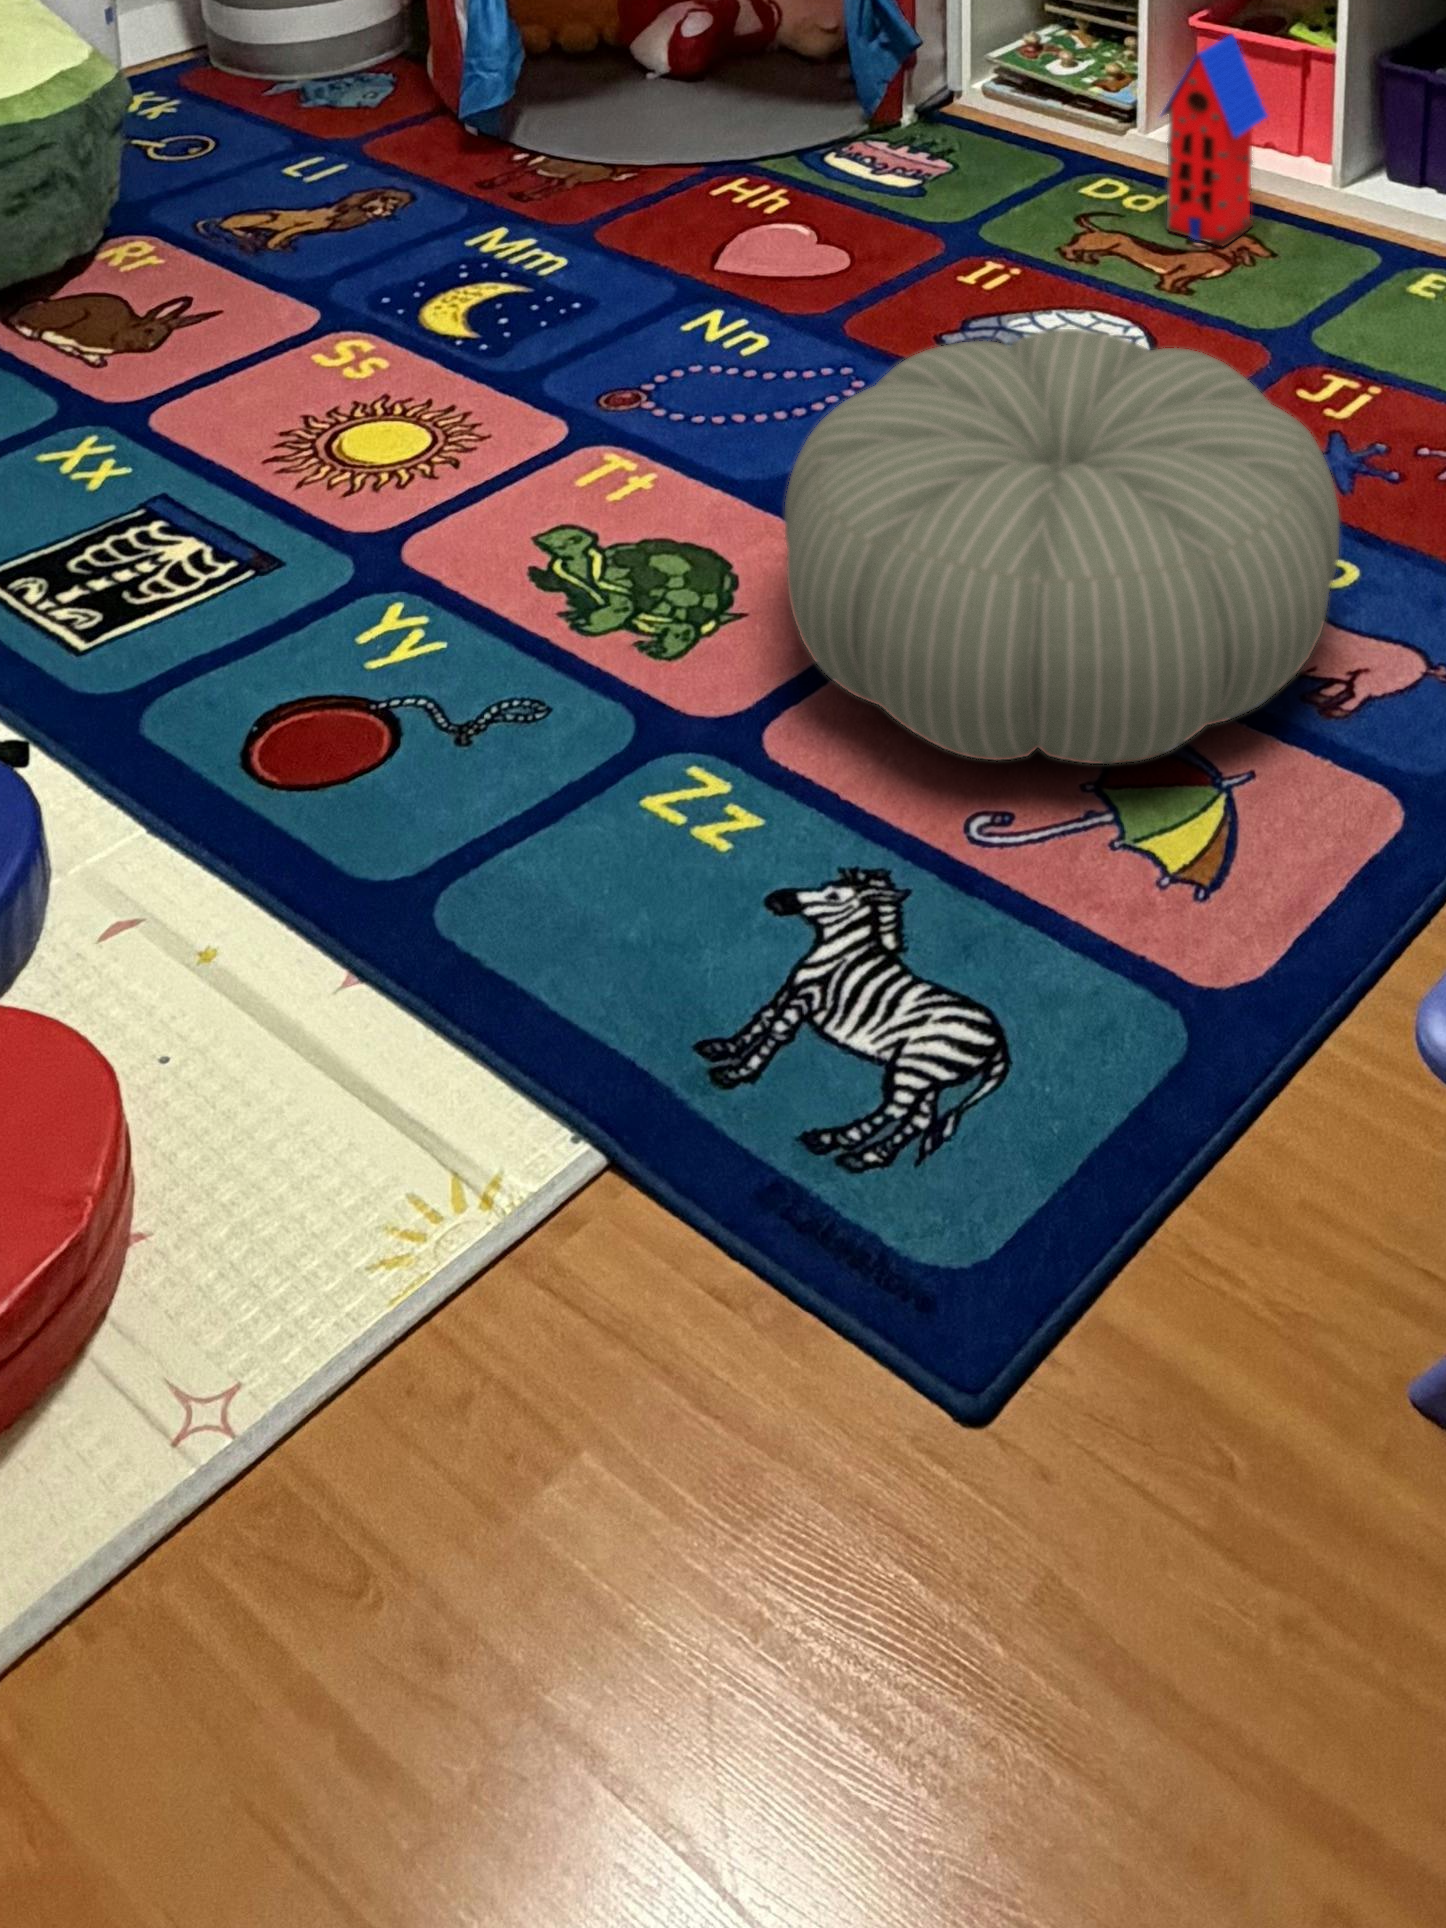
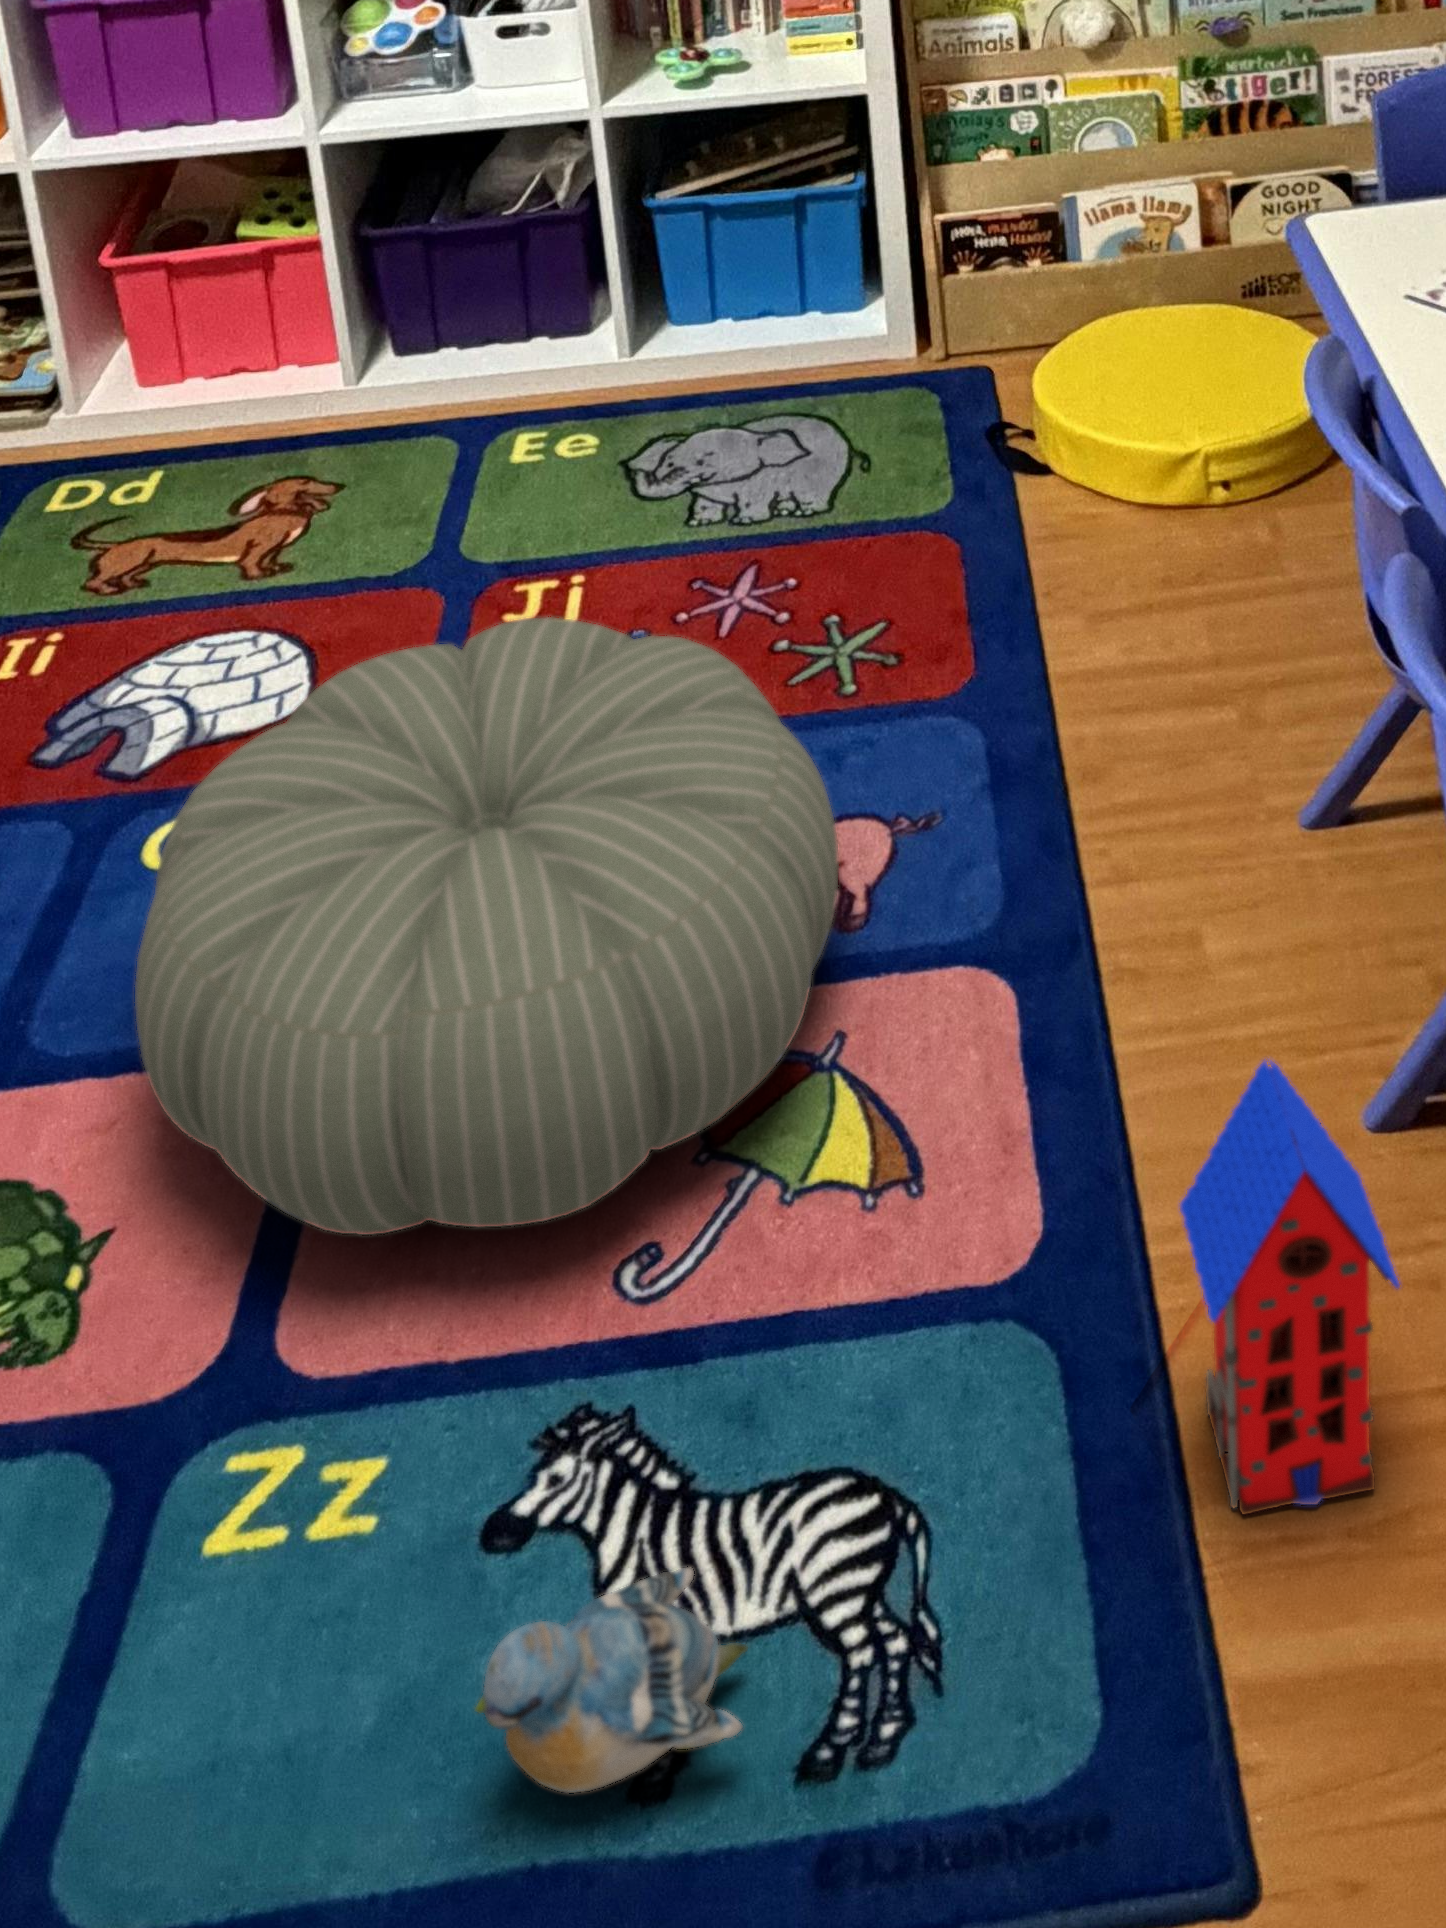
toy house: present [1161,35,1267,246] -> present [1180,1059,1399,1514]
plush toy: none [641,912,832,1083] -> present [475,1568,748,1793]

